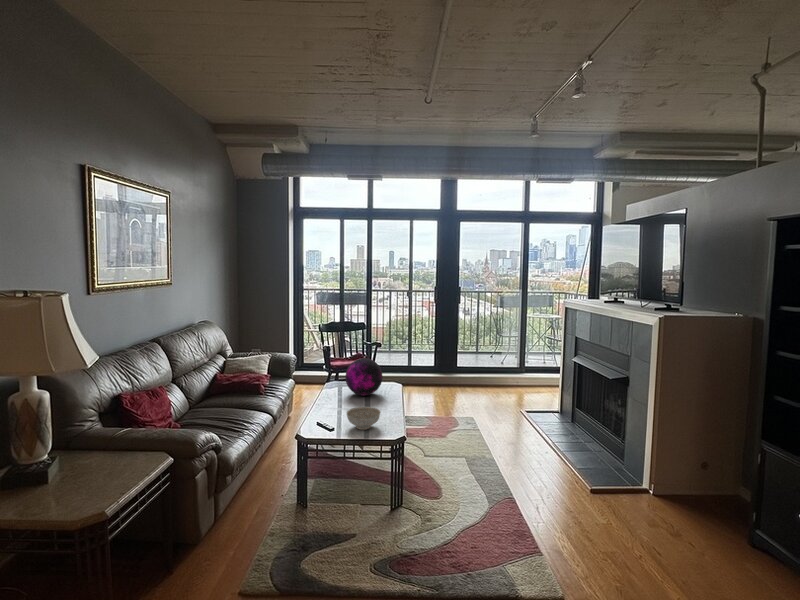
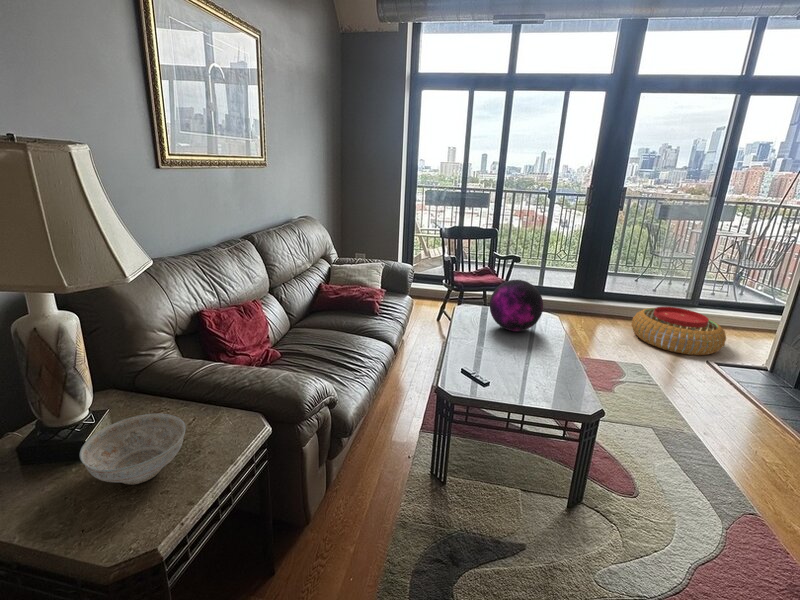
pouf: none [472,373,533,407] -> present [632,307,726,355]
decorative bowl: present [346,407,381,430] -> present [80,414,185,484]

